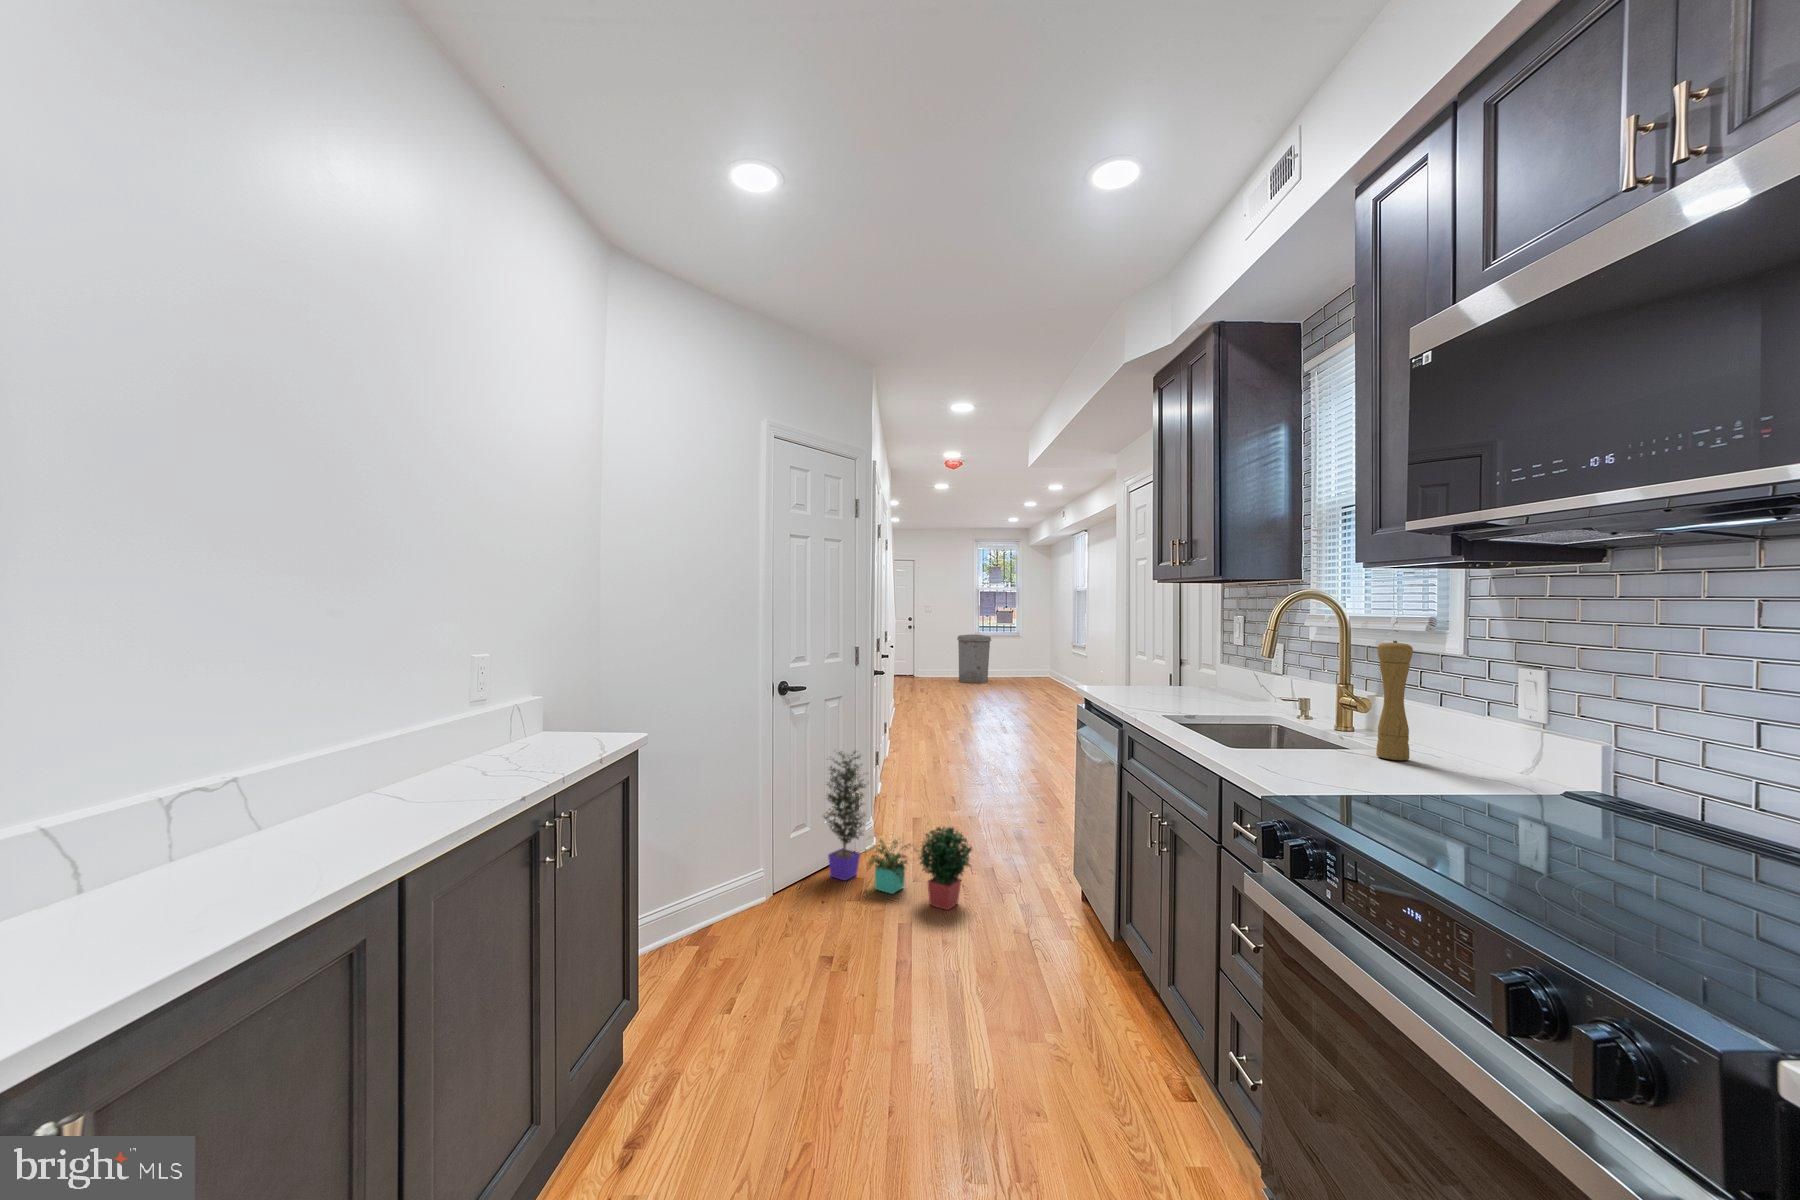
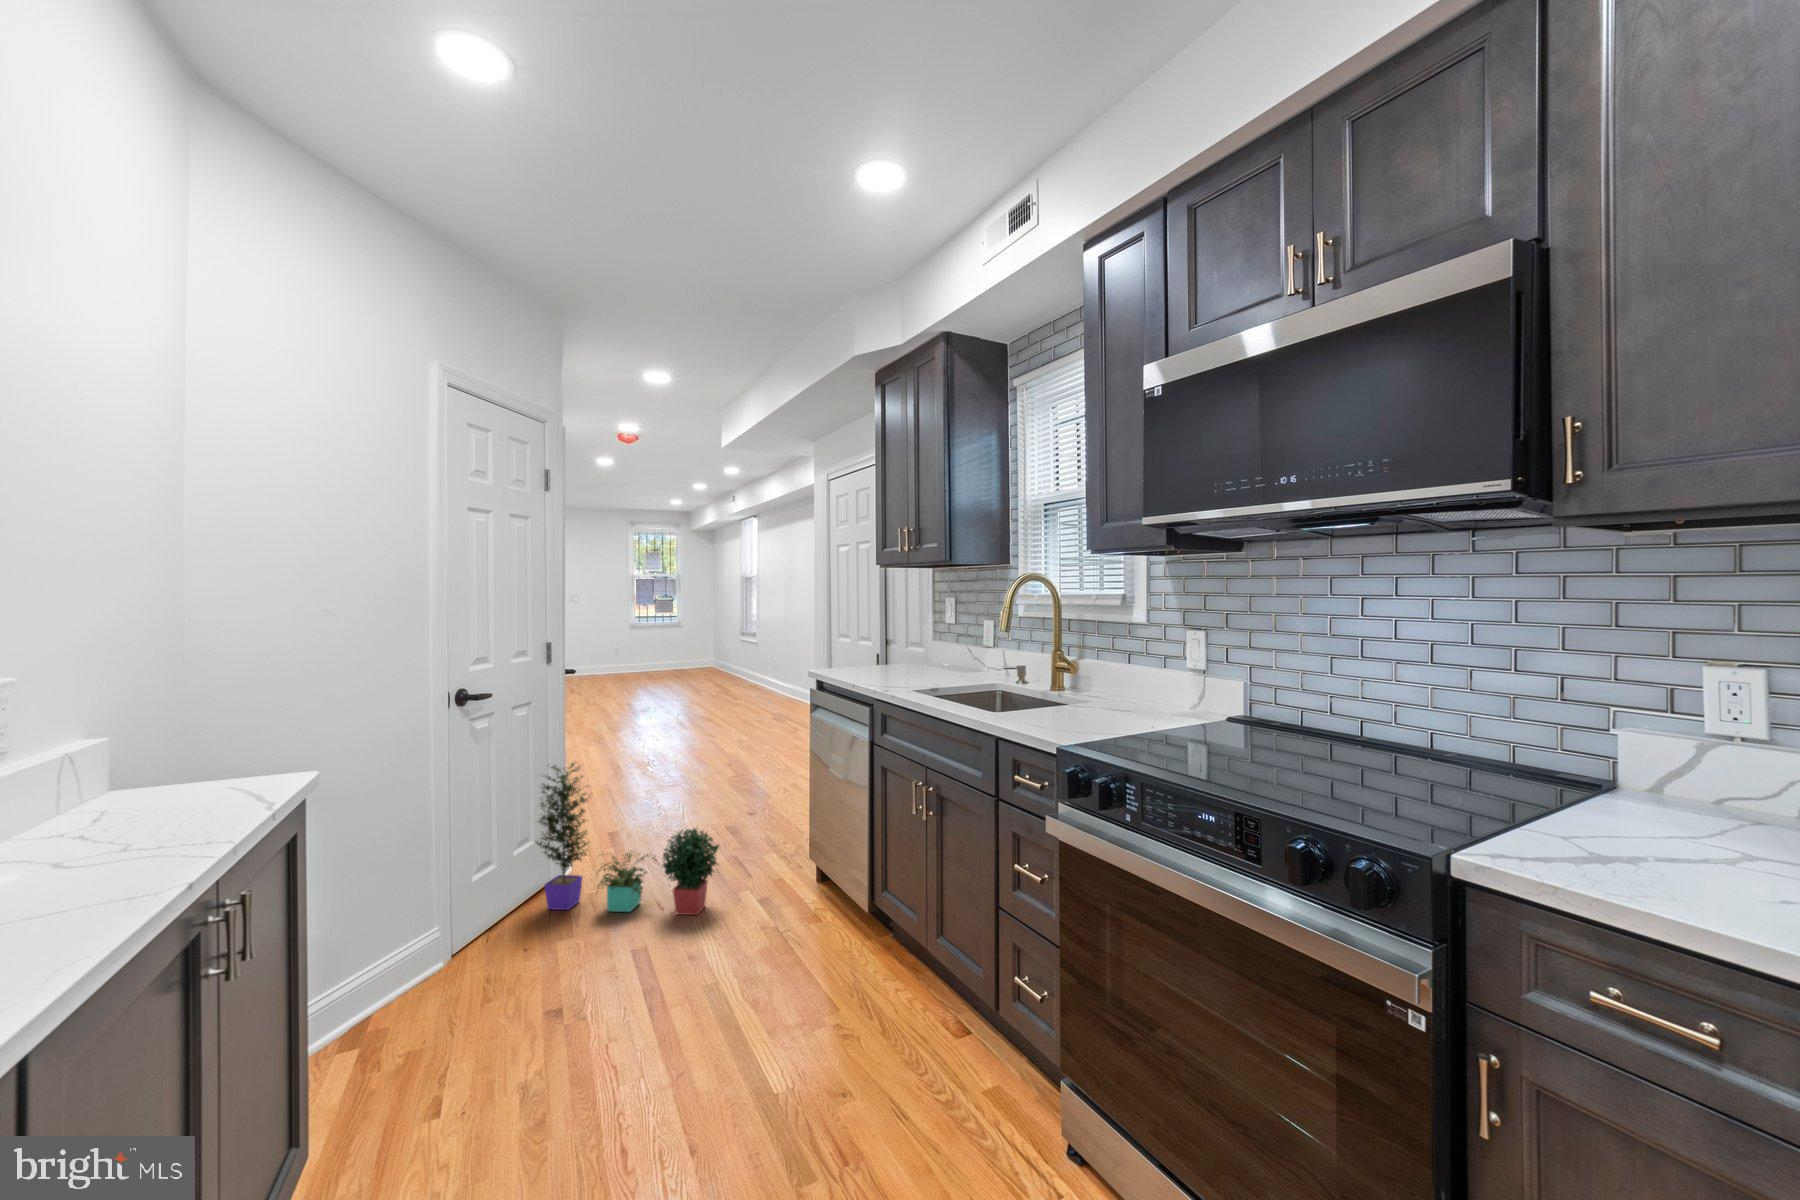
trash can: present [957,635,991,683] -> none [615,627,655,679]
pepper mill: present [1376,641,1413,760] -> none [1094,613,1119,707]

